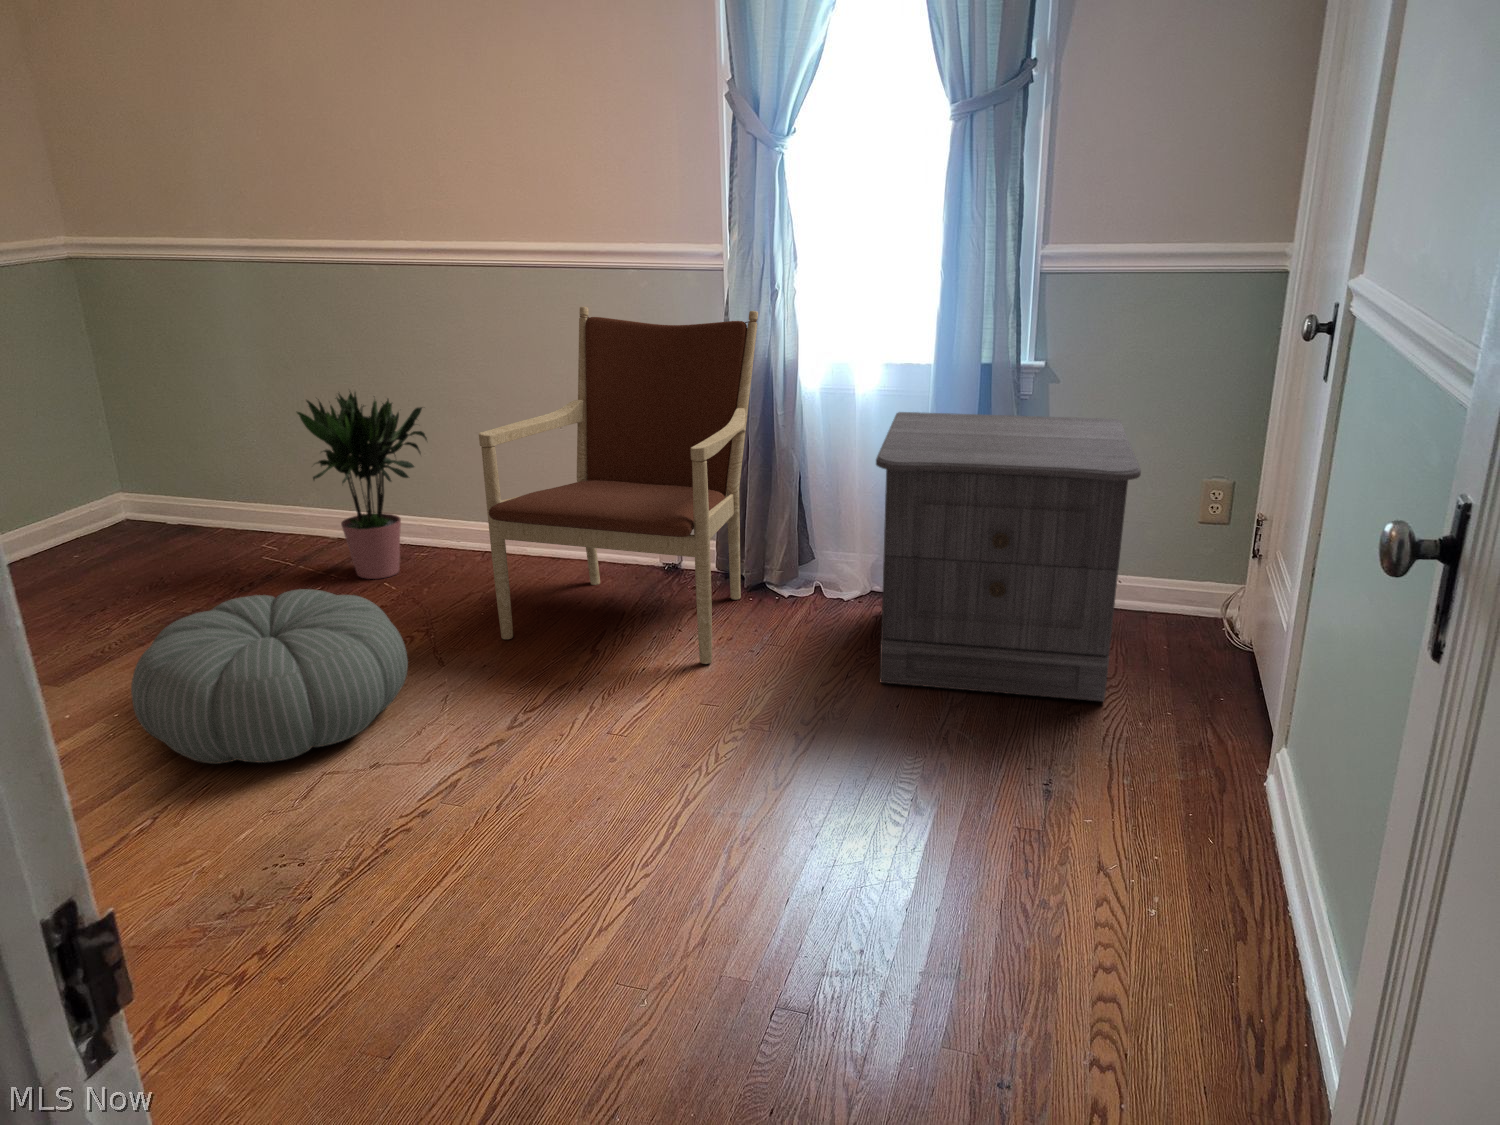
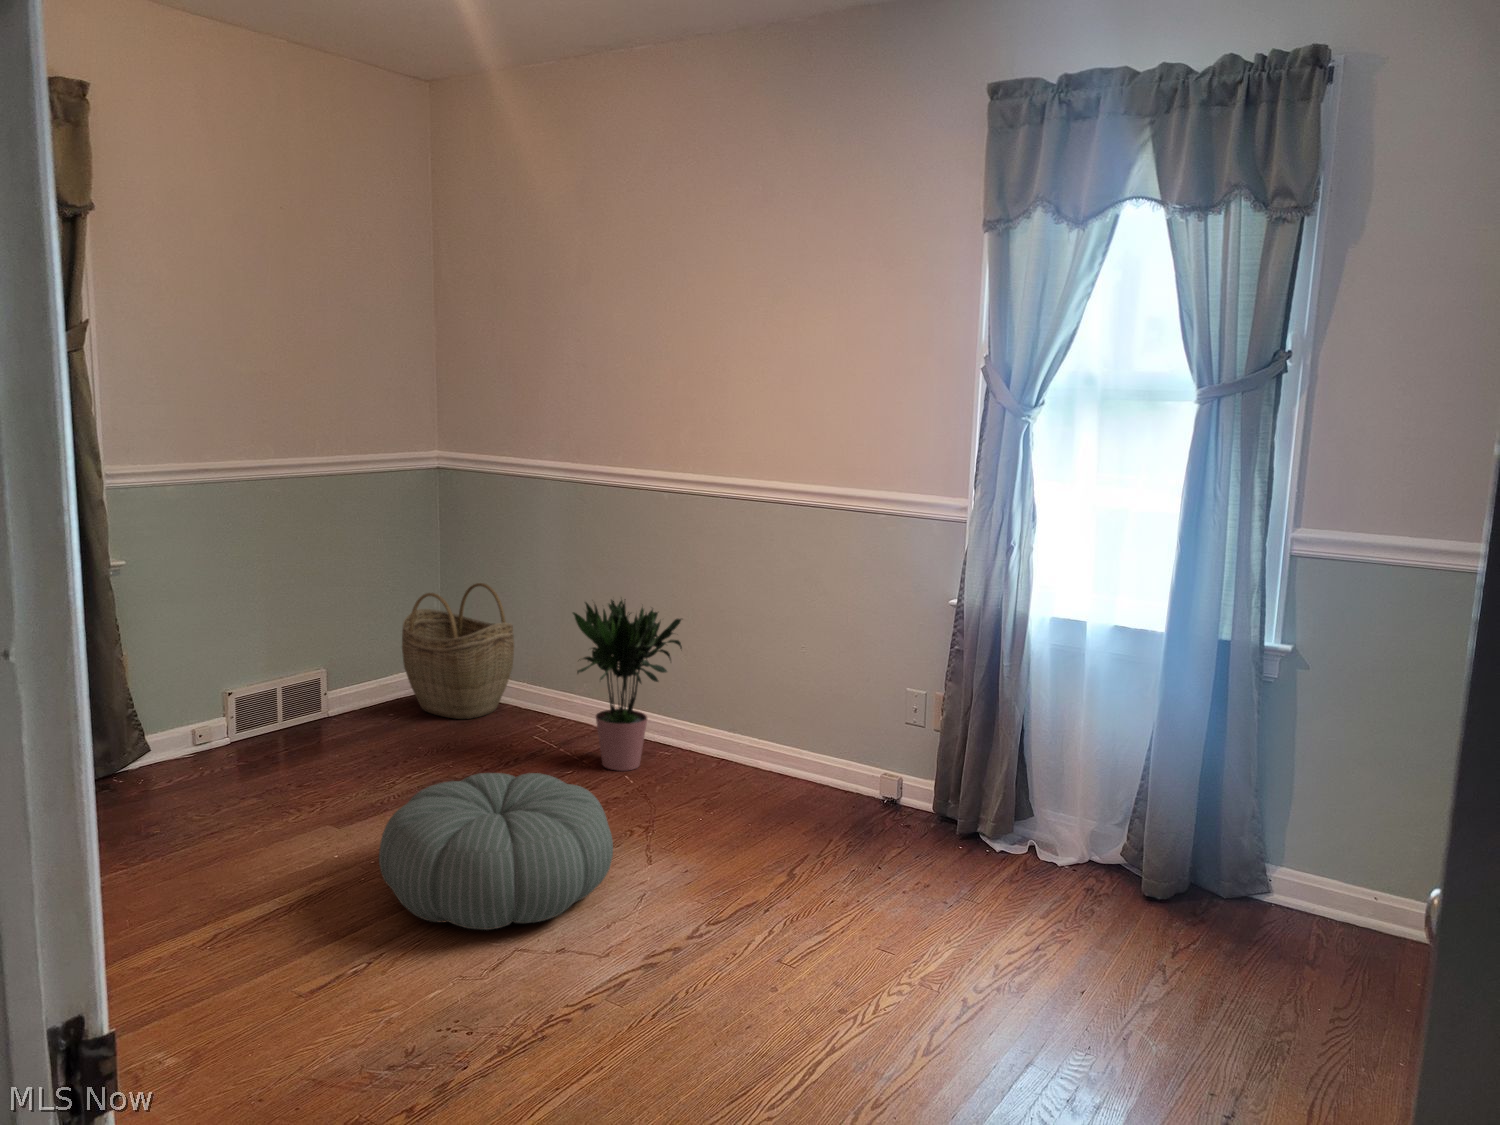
armchair: present [479,307,758,664] -> none [709,544,994,909]
woven basket: none [76,395,224,552] -> present [402,583,514,719]
nightstand: present [876,412,1141,702] -> none [1069,679,1374,1035]

